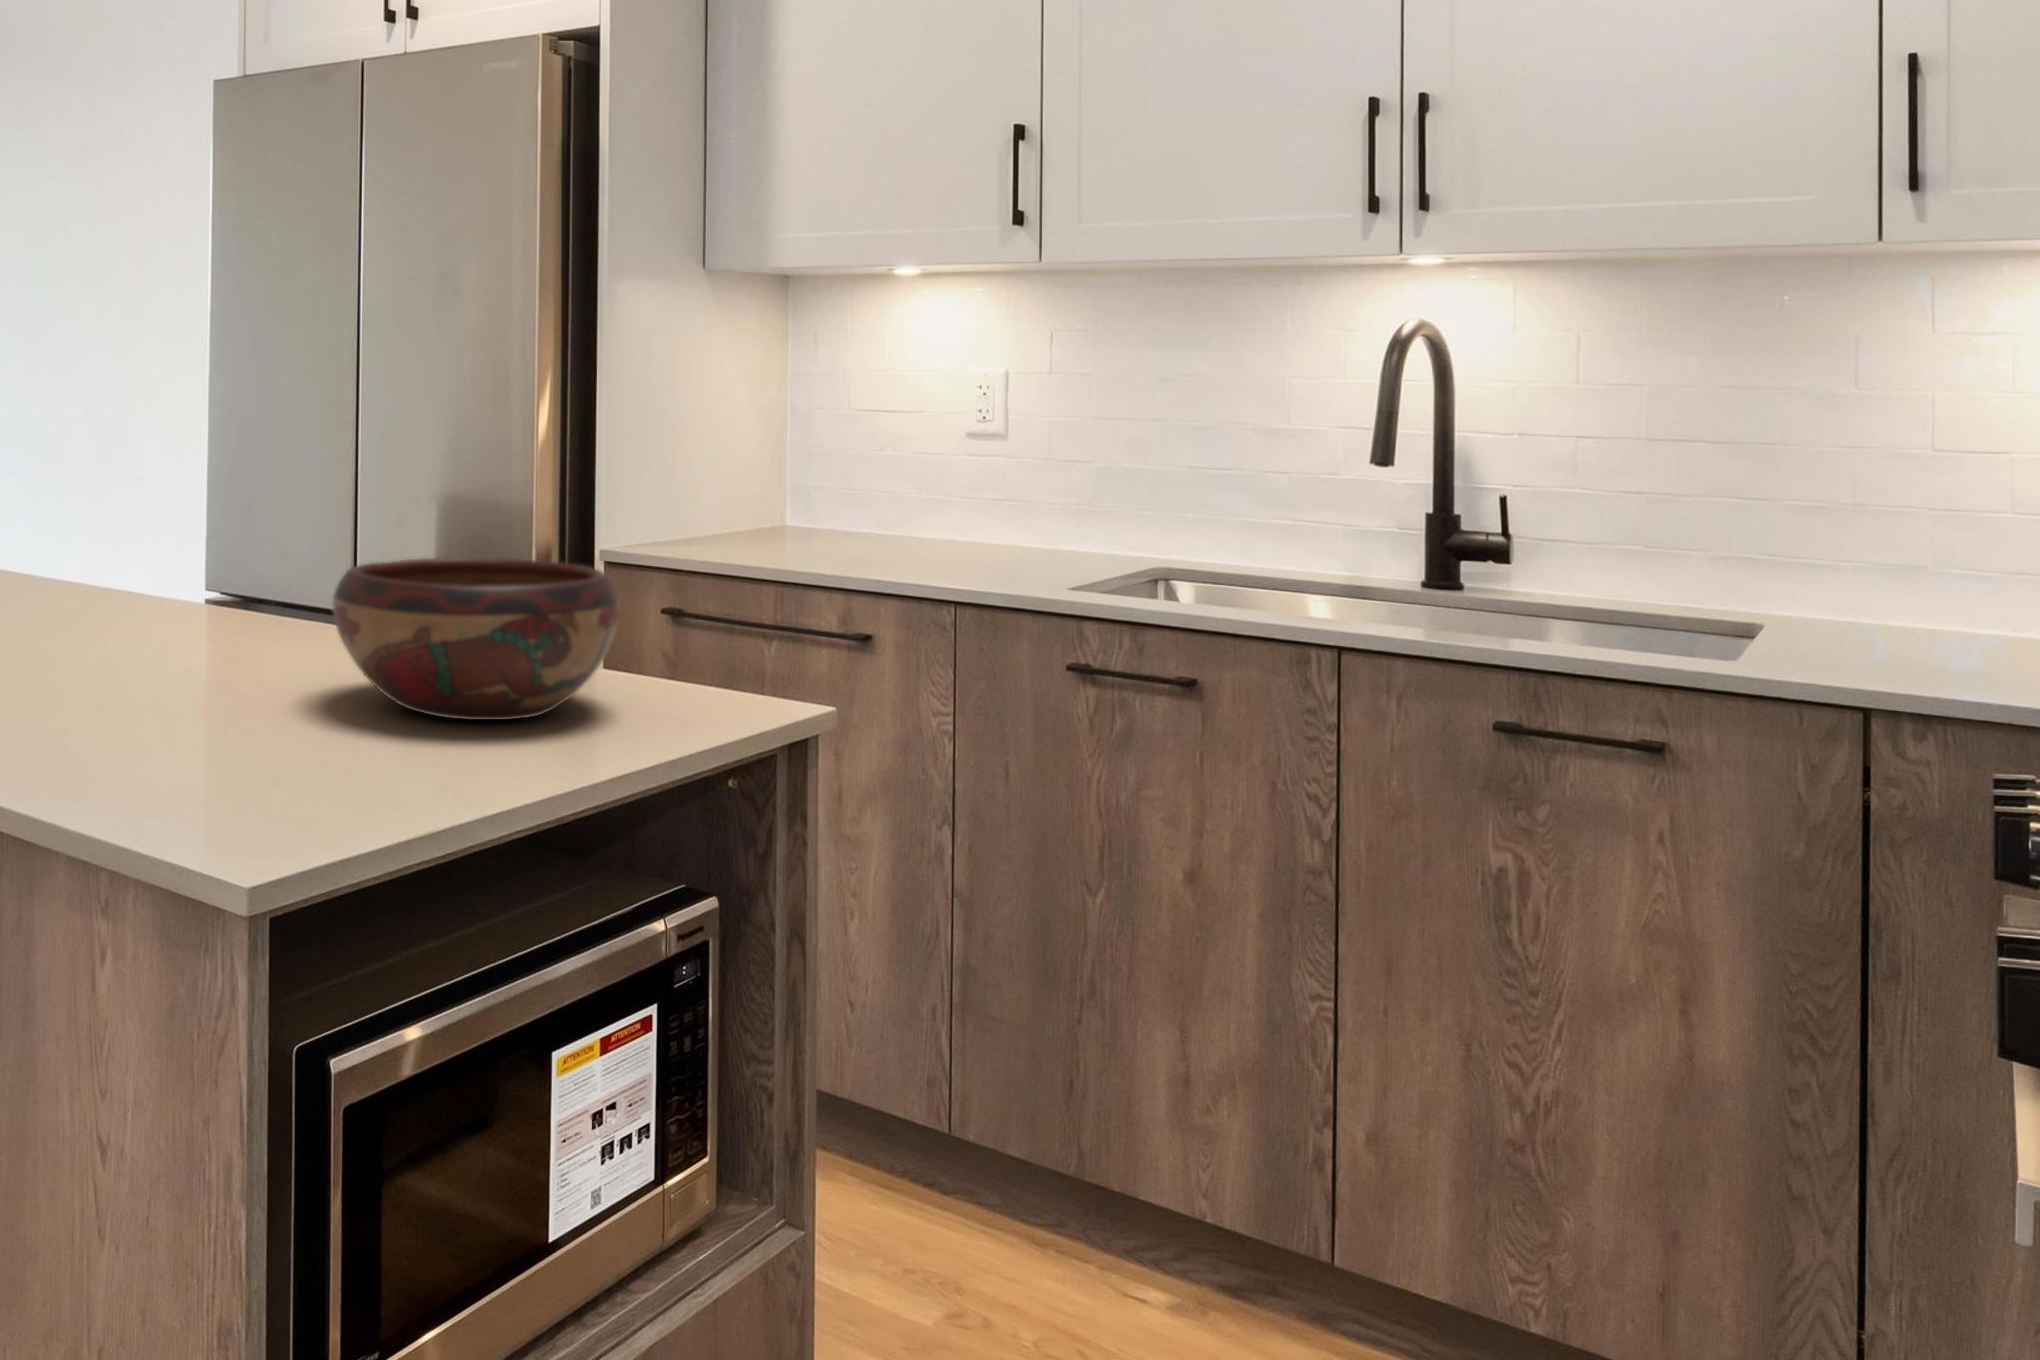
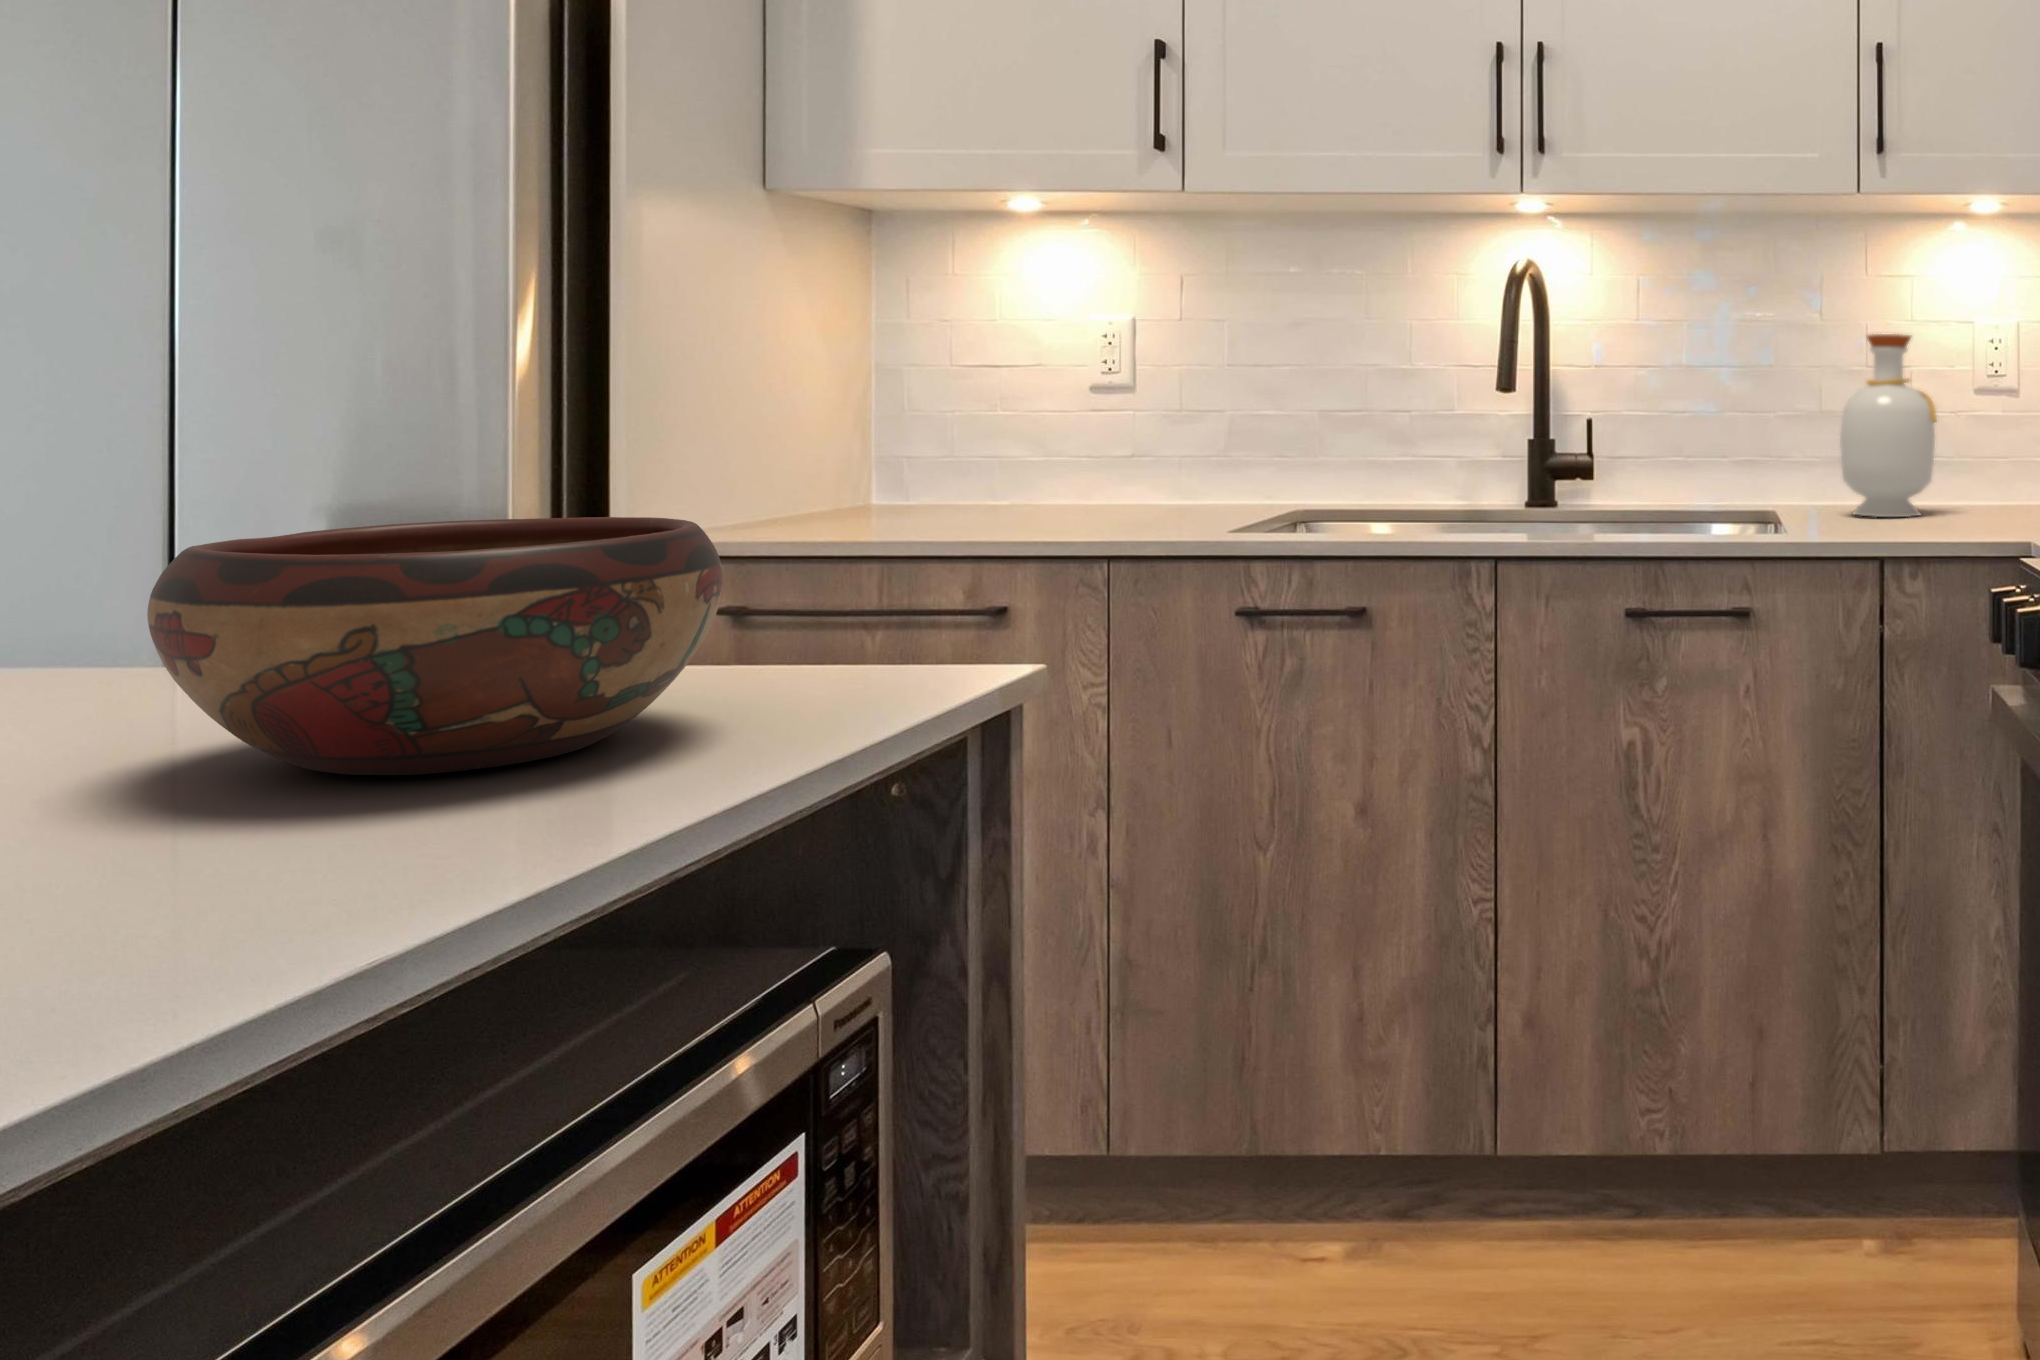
bottle: none [1852,418,2010,650] -> present [1840,334,1937,517]

